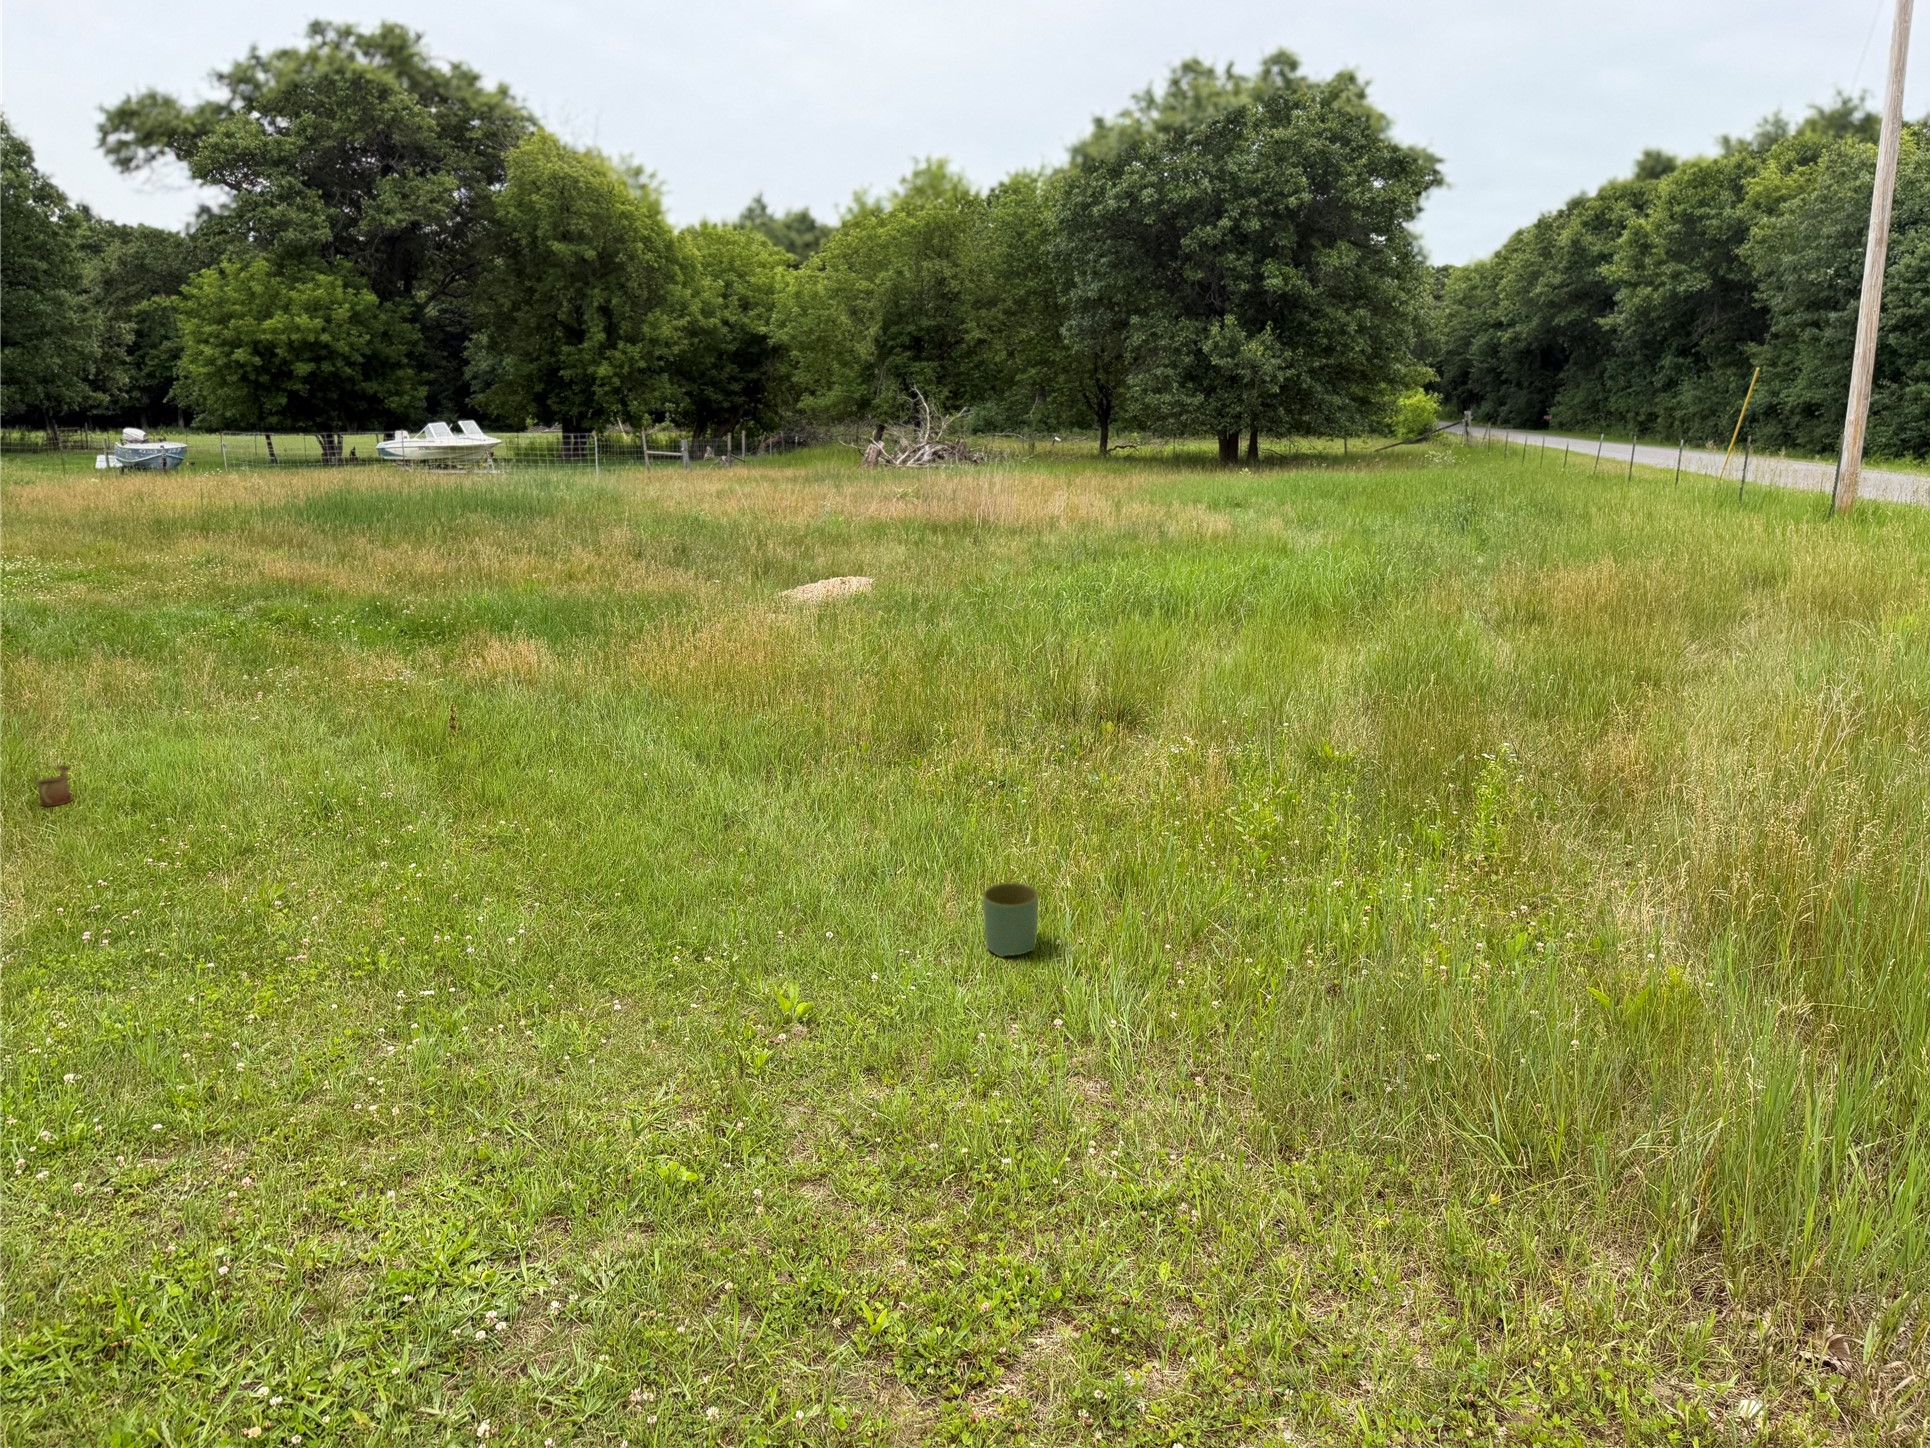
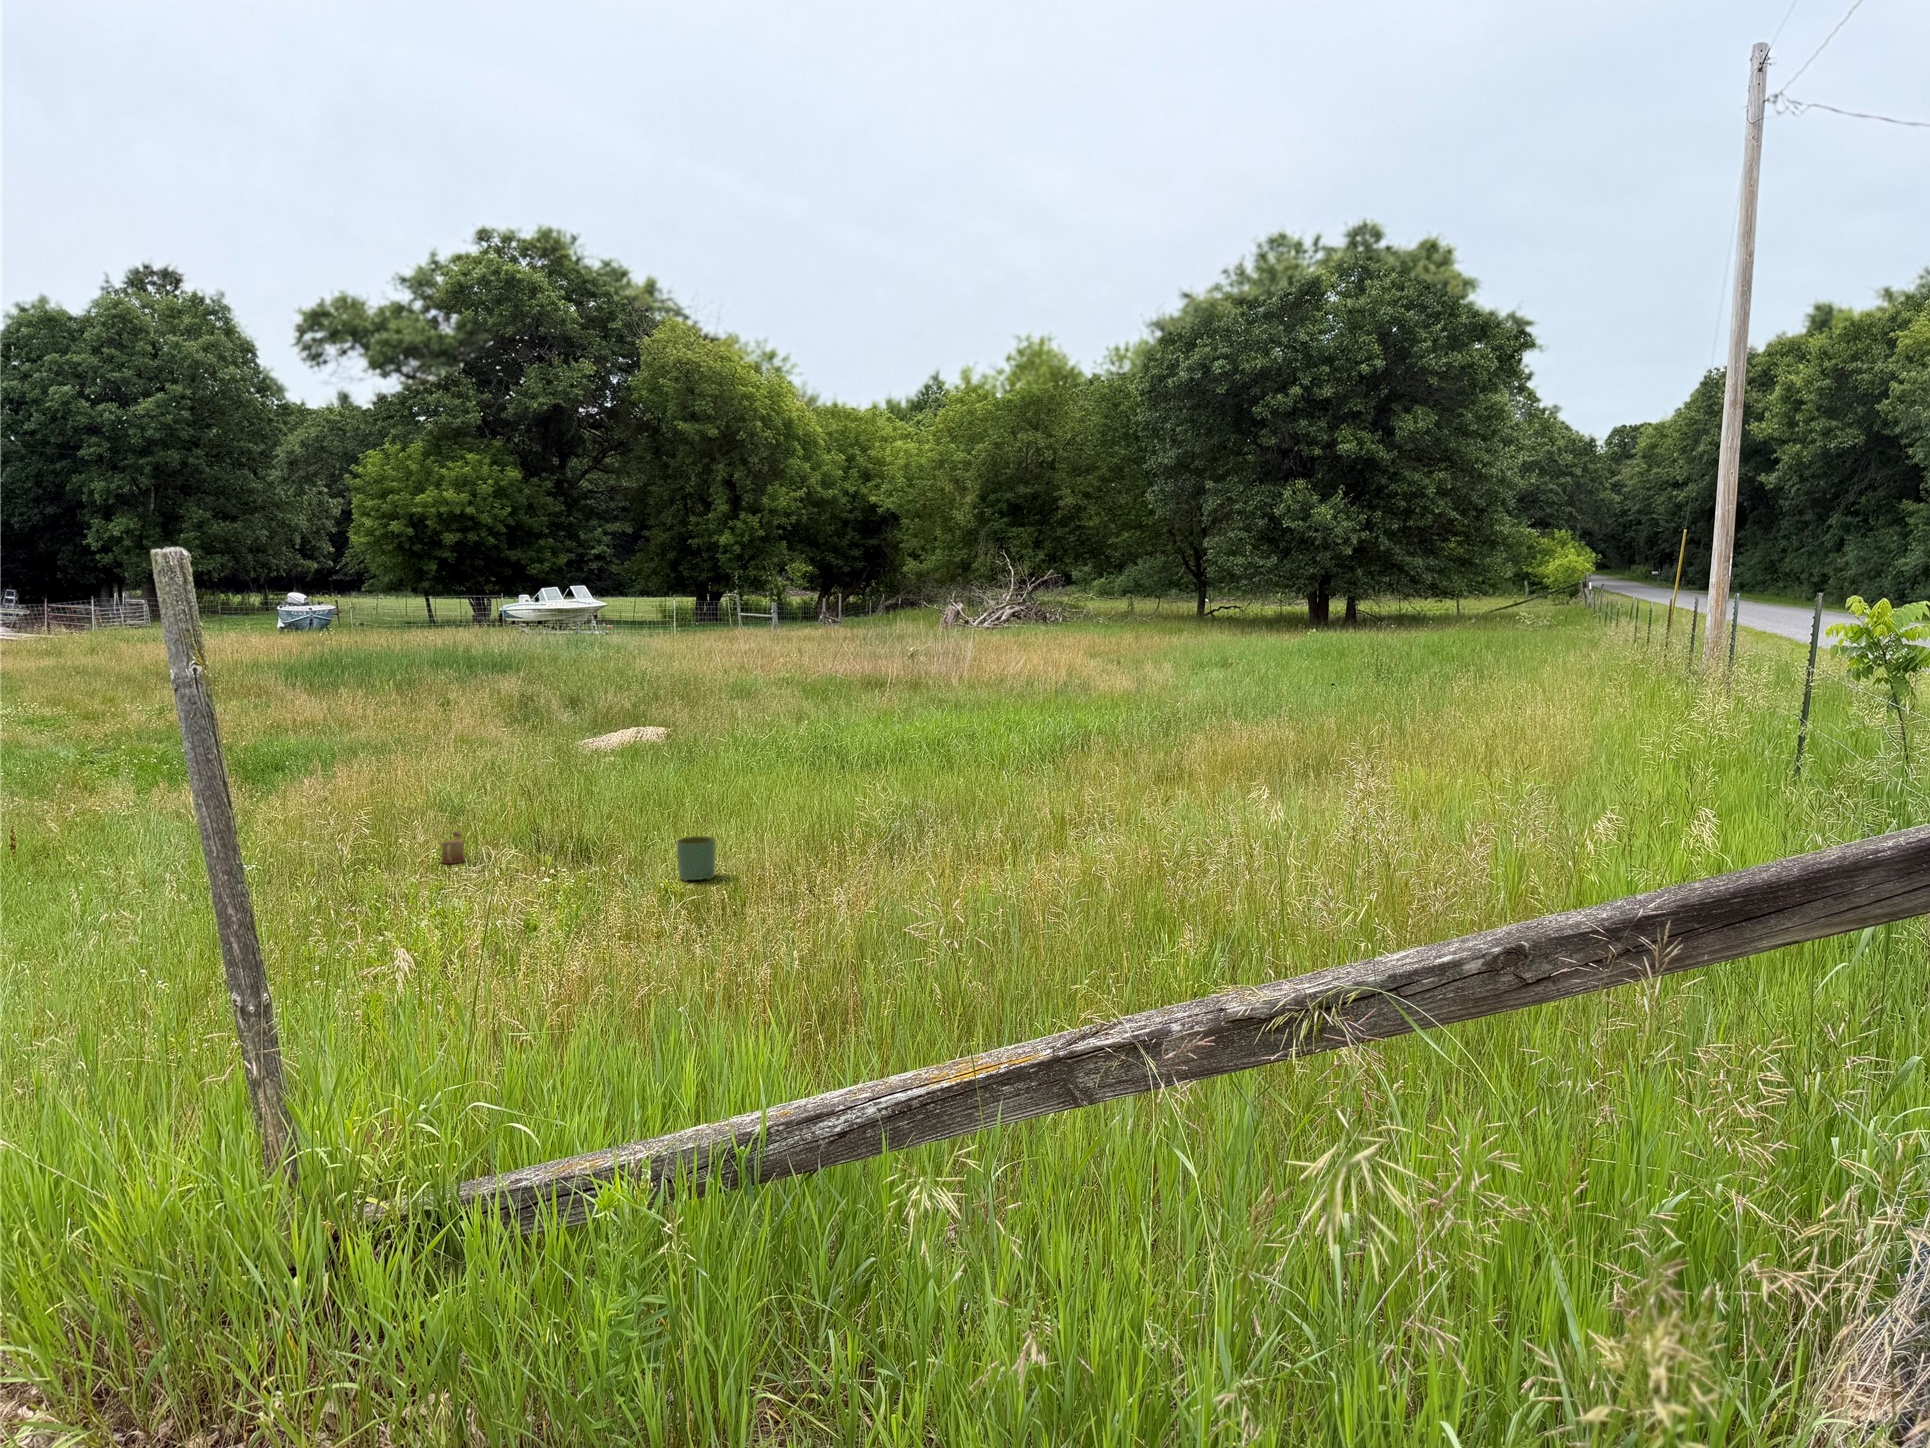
watering can: present [35,765,72,806] -> present [440,831,465,864]

